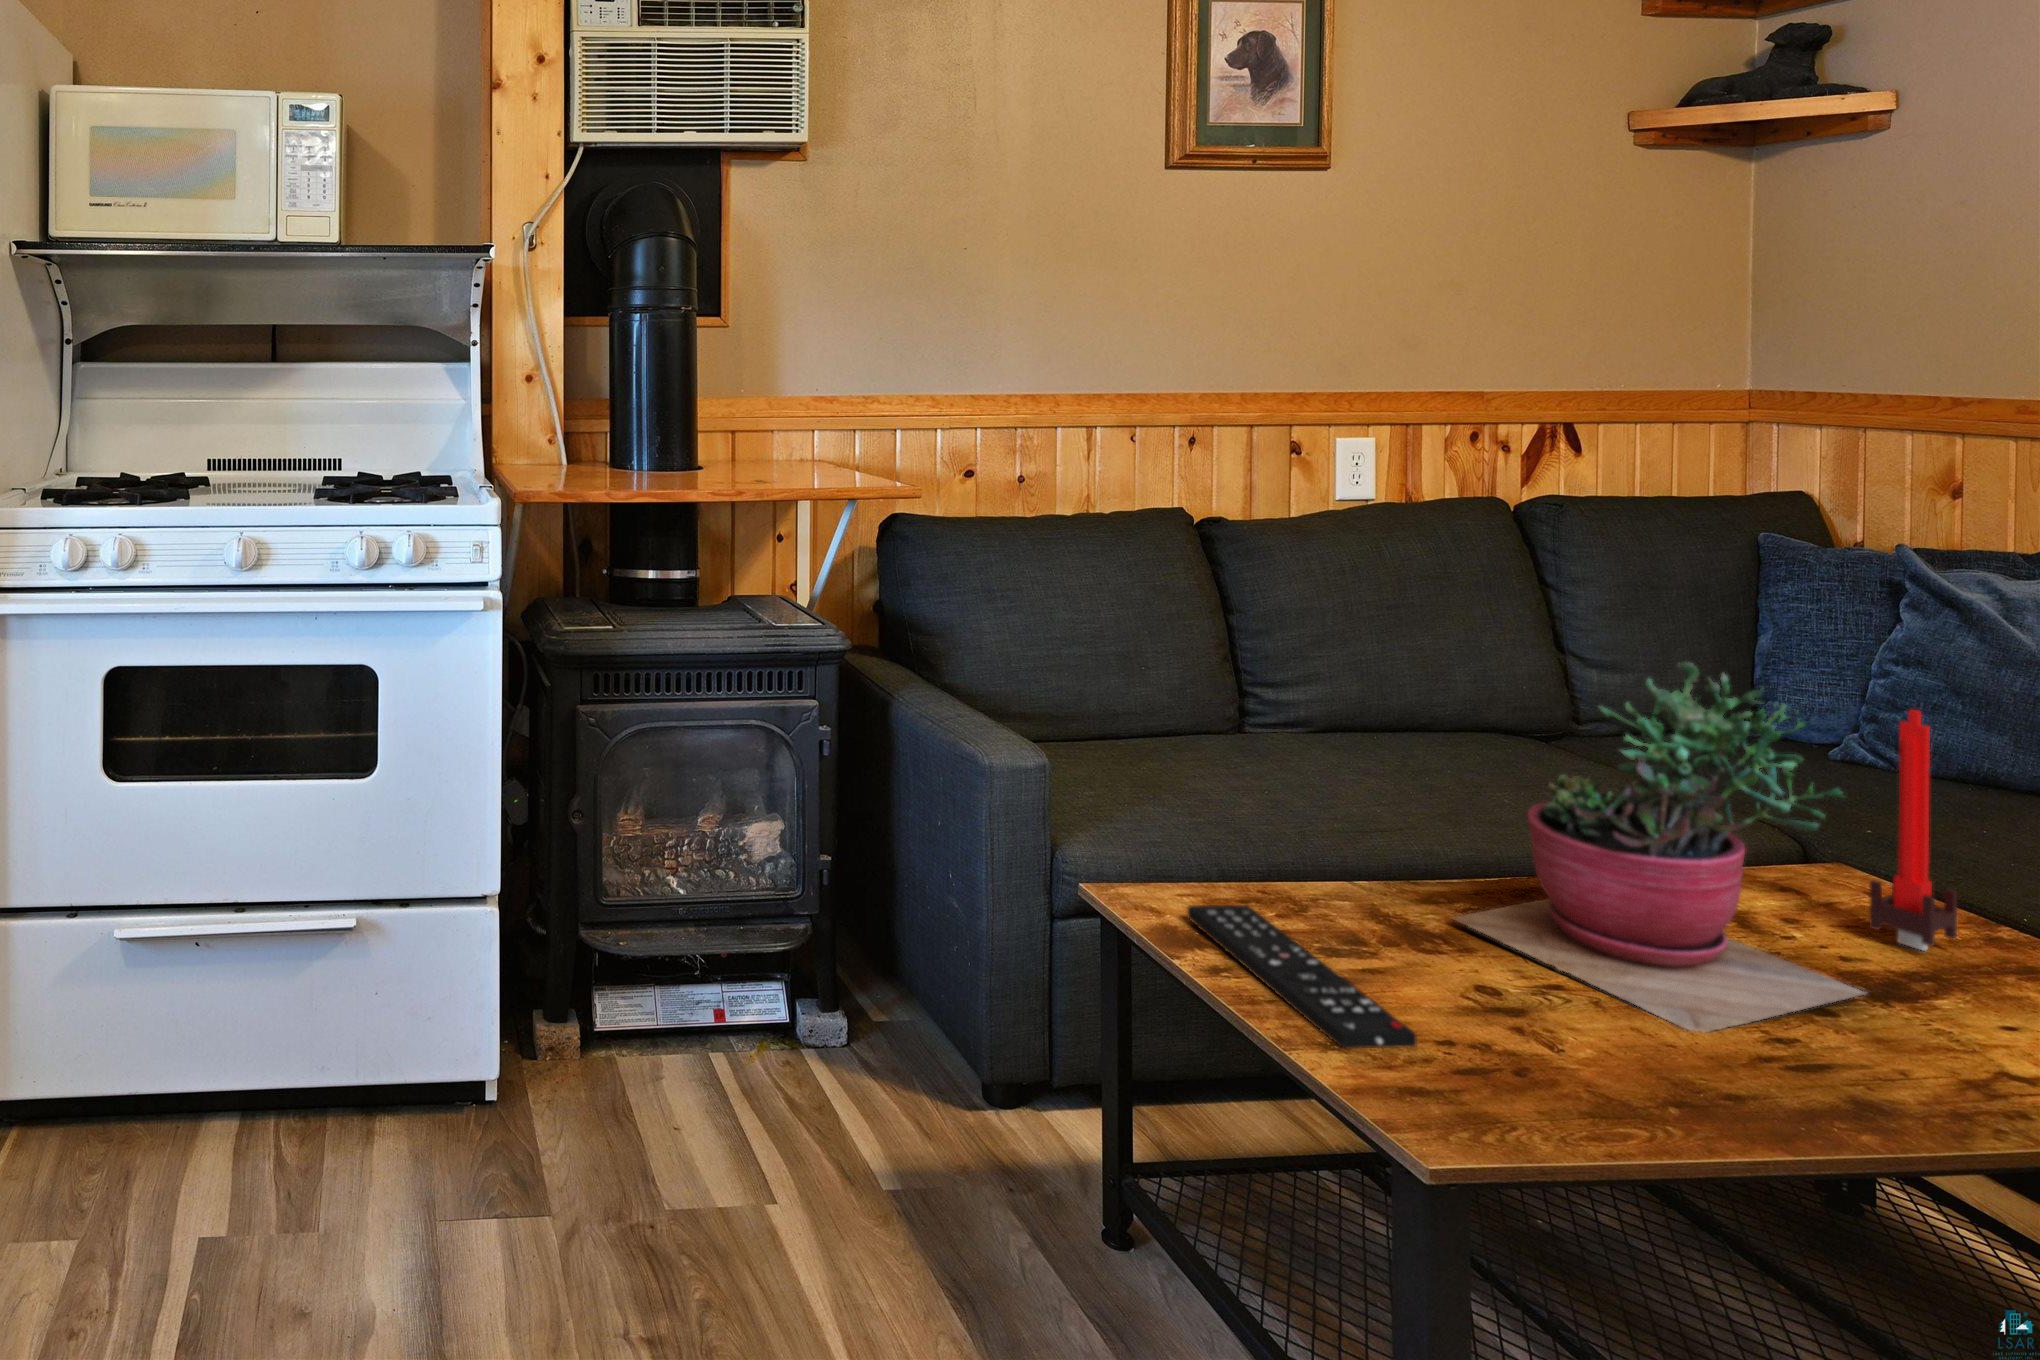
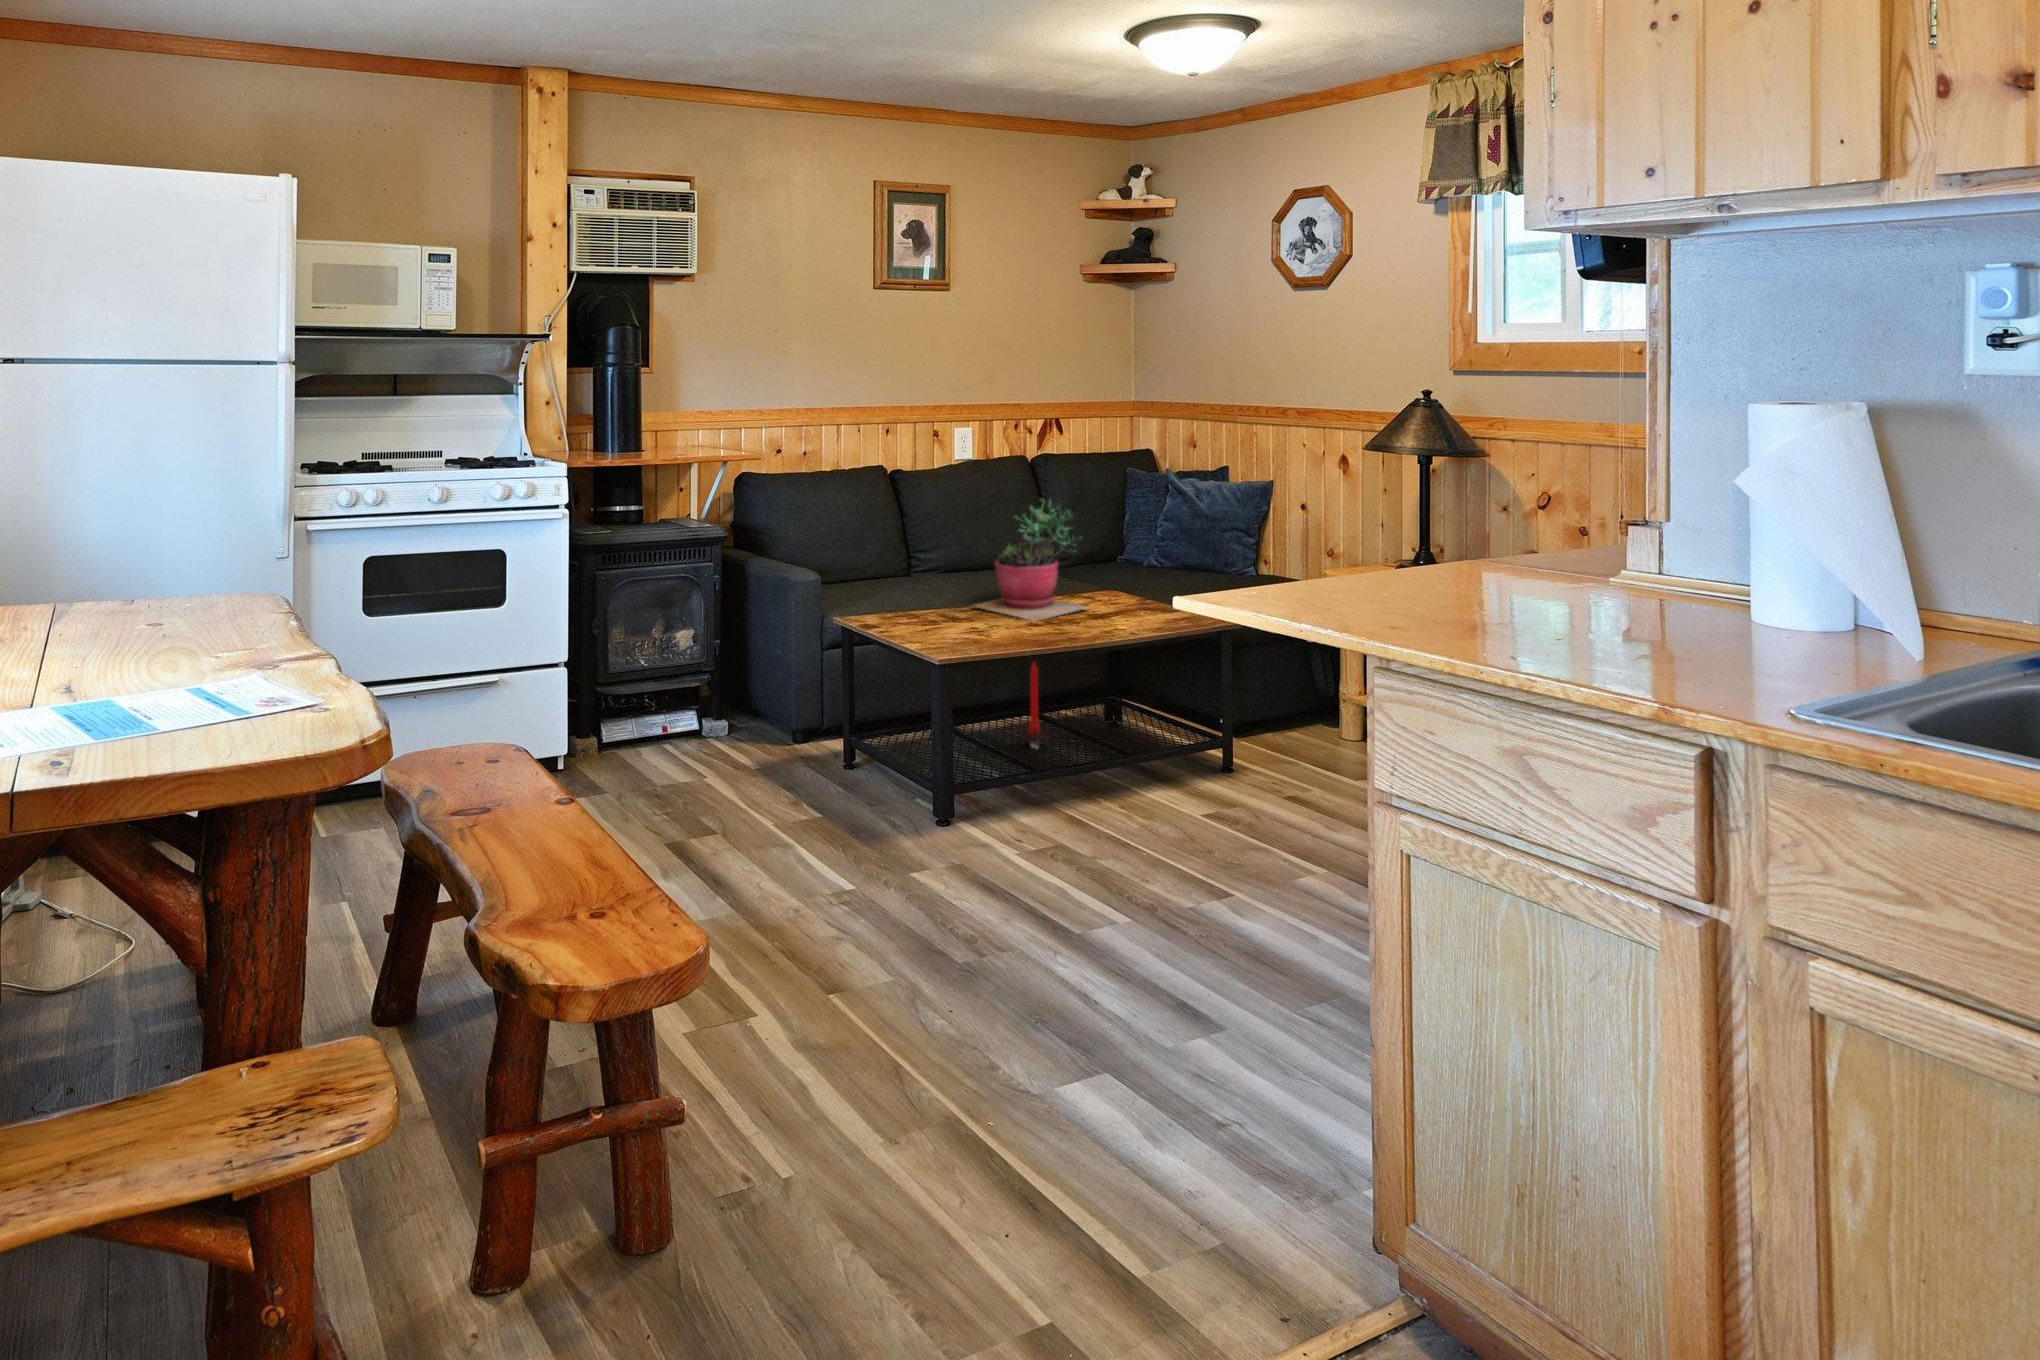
candle: present [1869,710,1957,951] -> present [1022,662,1047,748]
remote control: present [1187,905,1416,1048] -> none [877,608,948,635]

